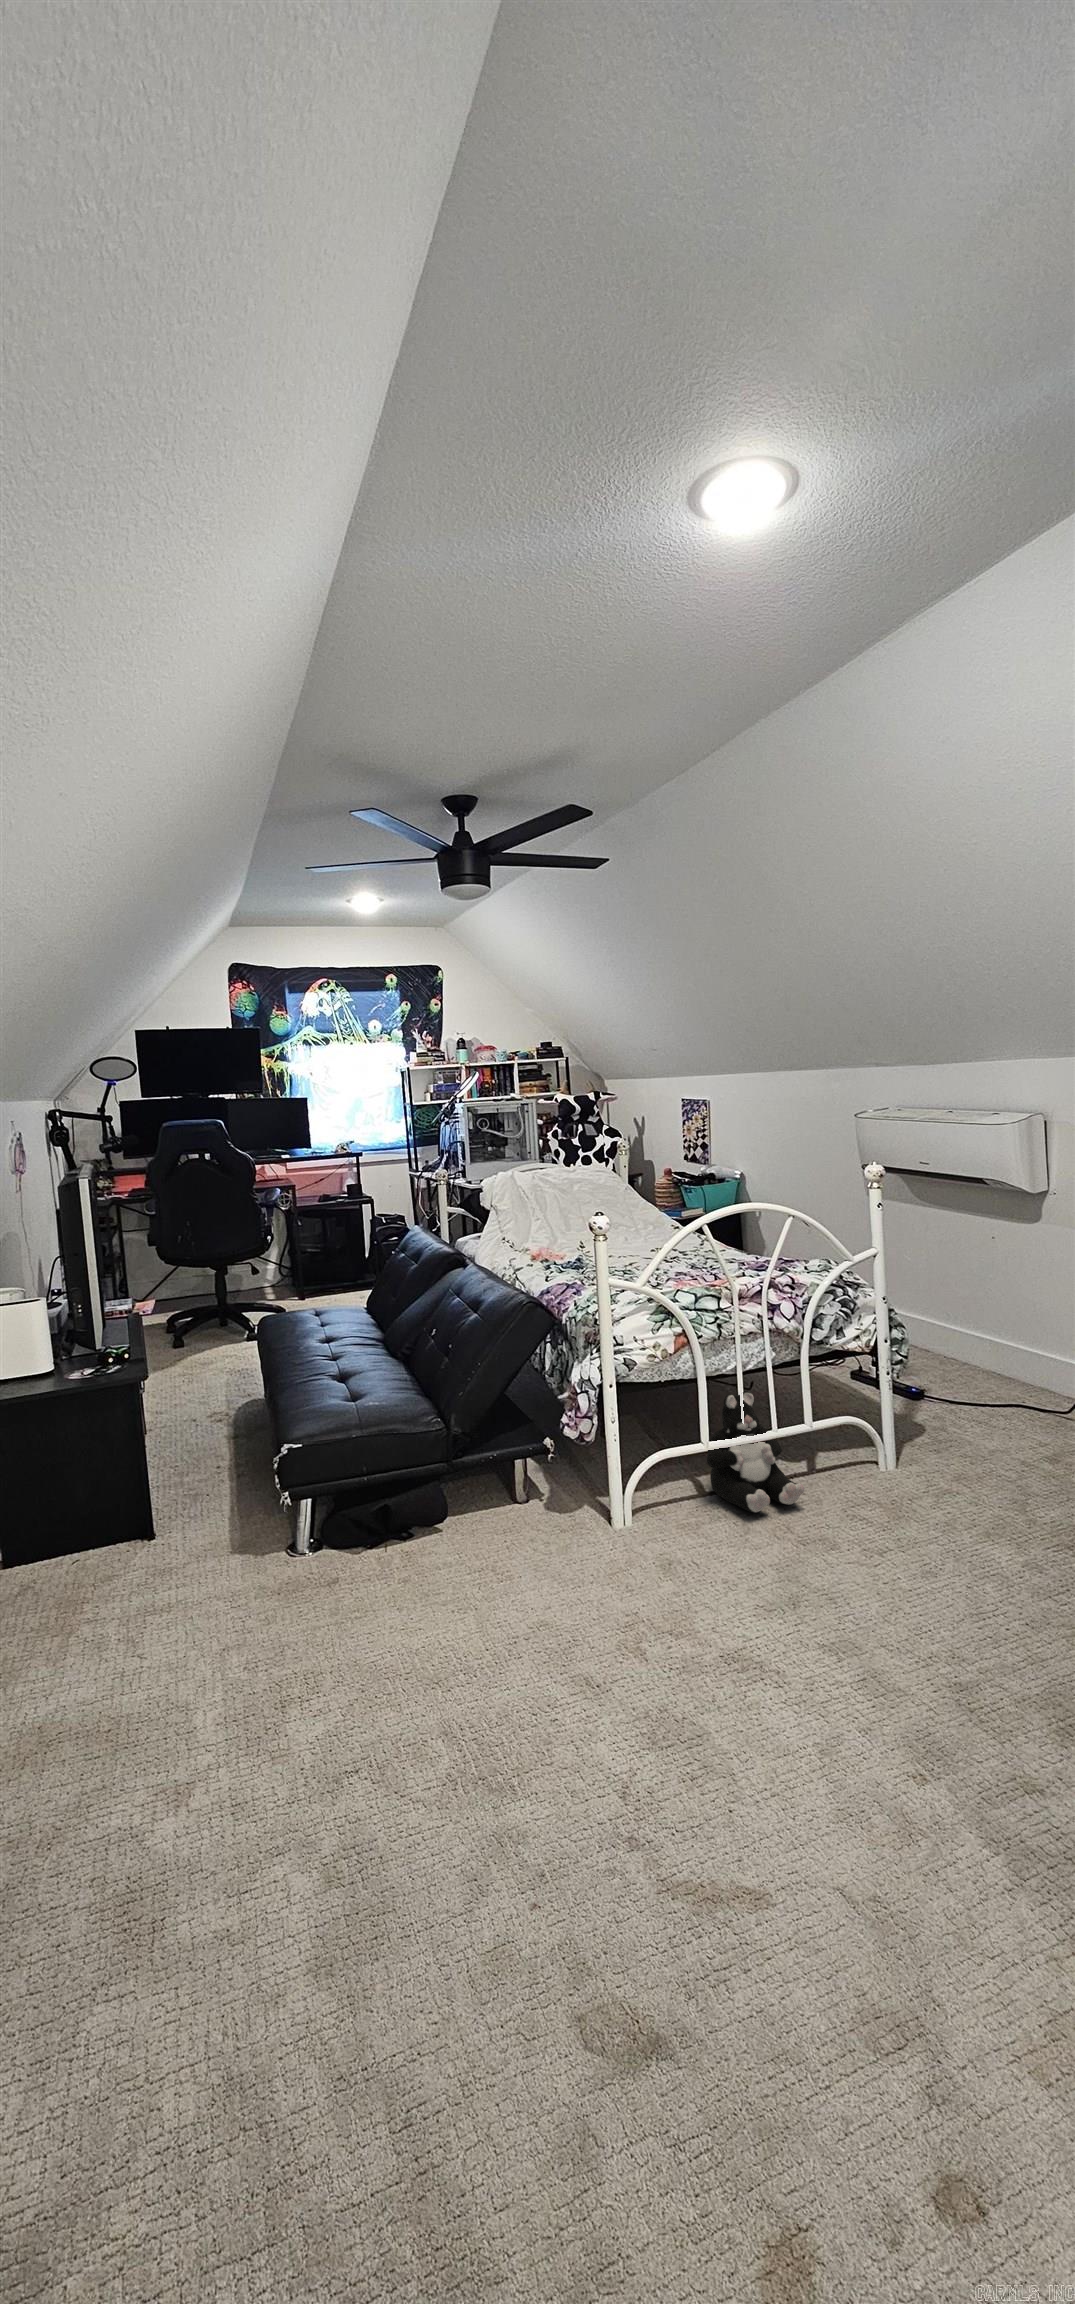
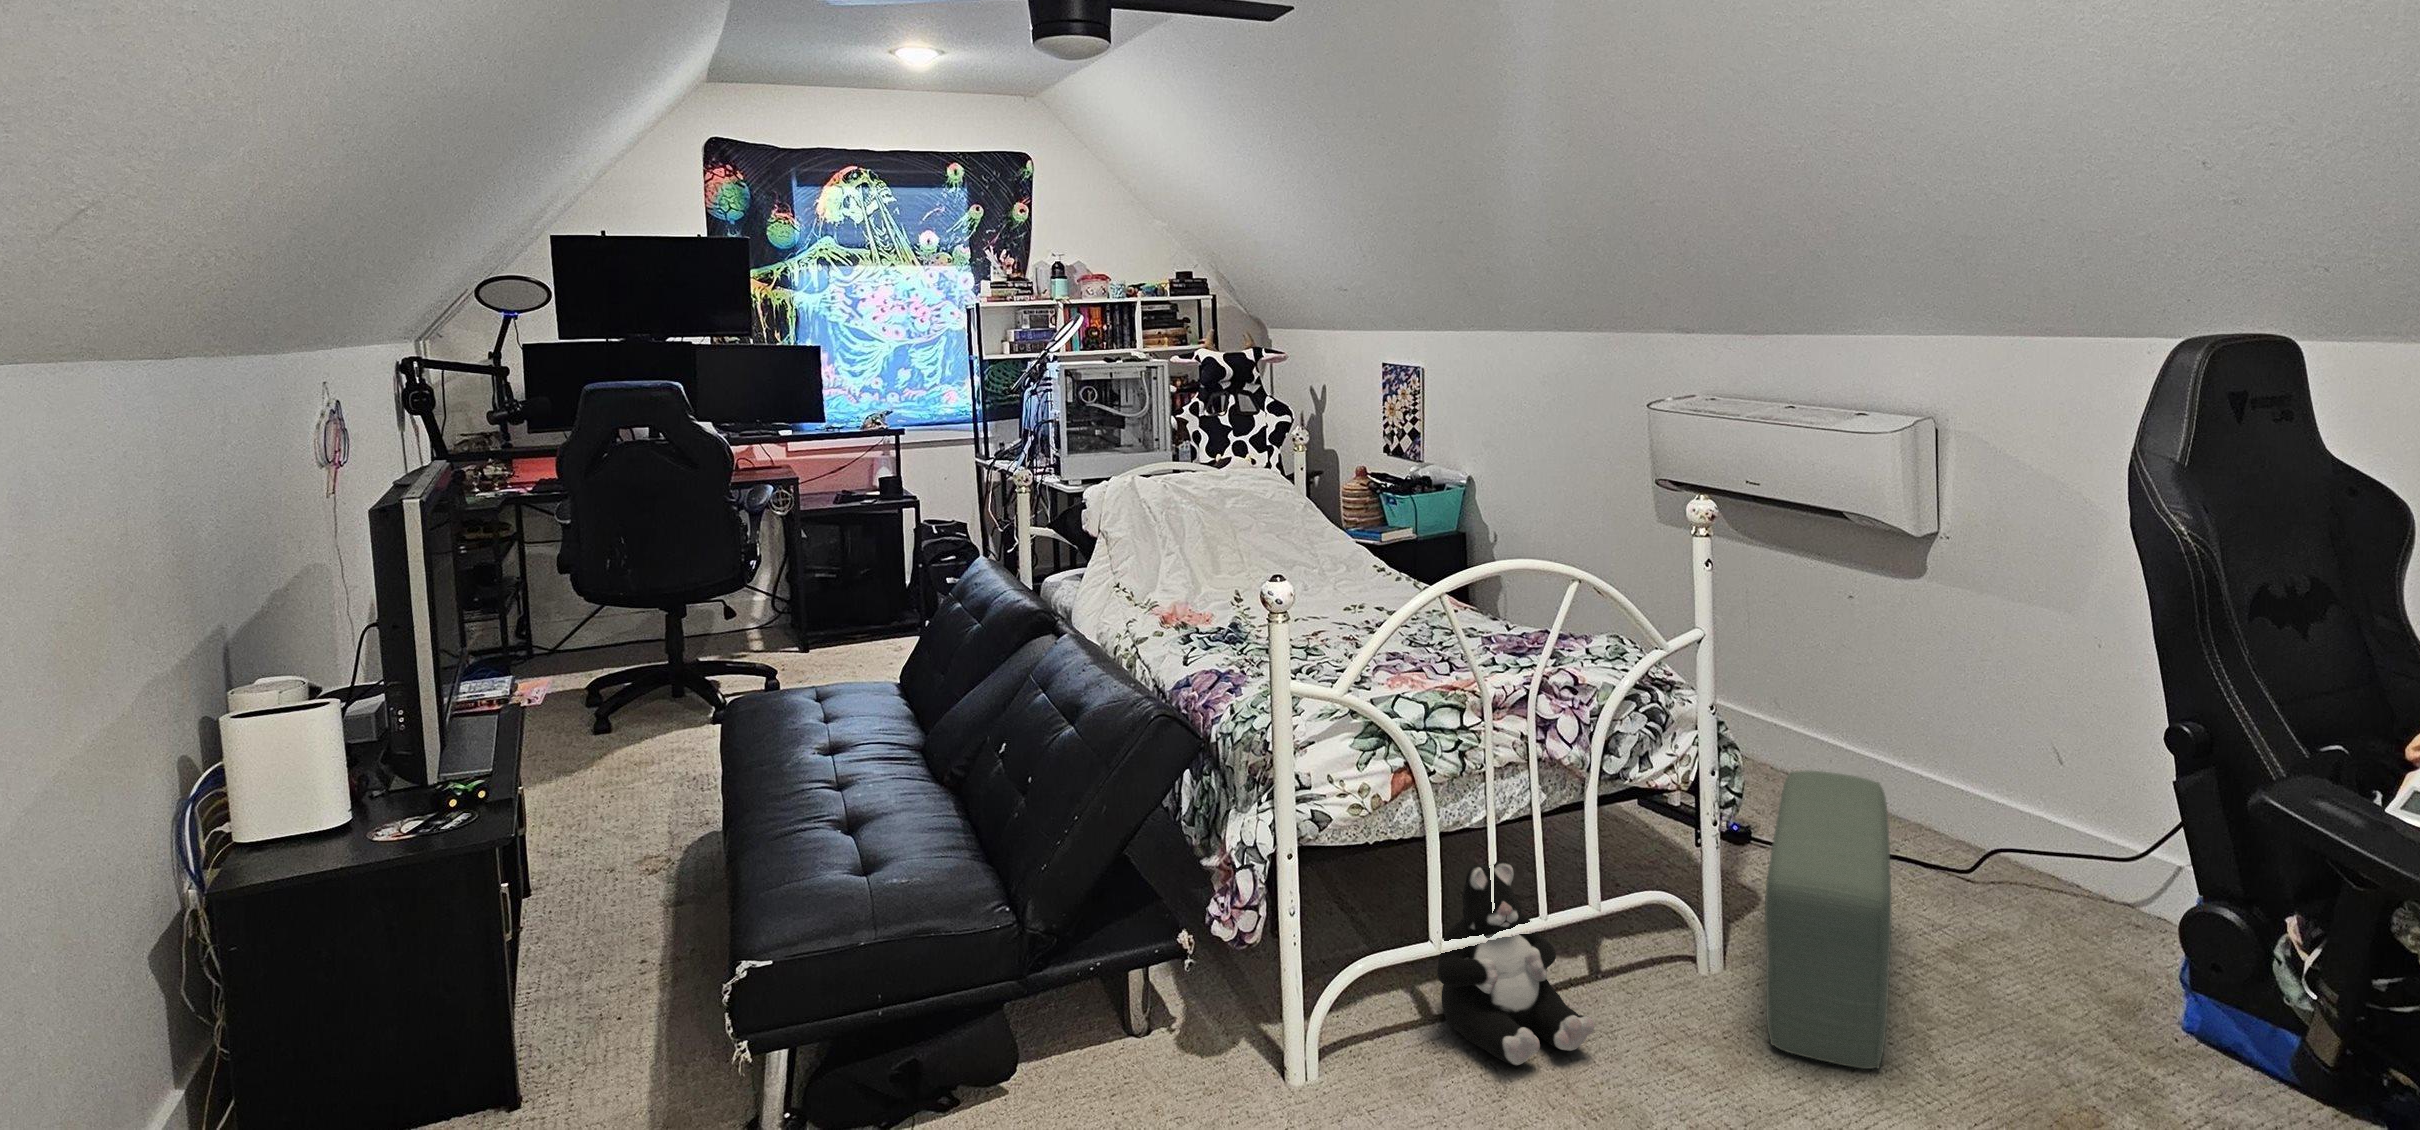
pouf: none [911,1340,996,1512] -> present [1765,771,1892,1069]

